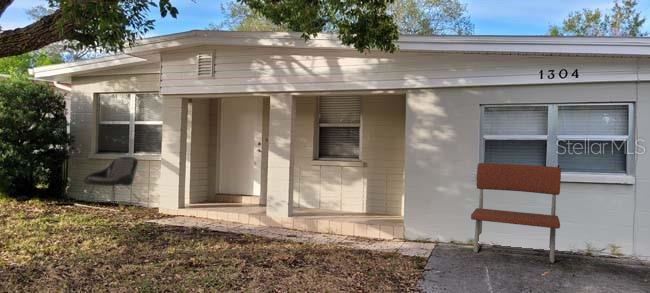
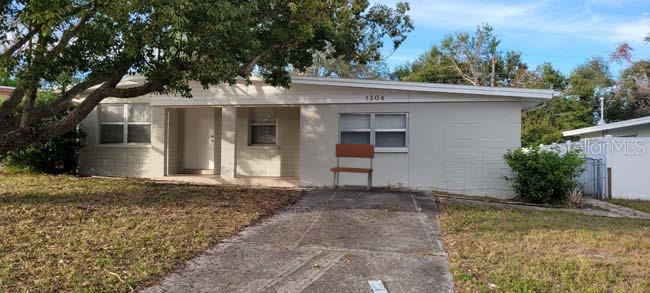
lounge chair: present [83,156,138,206] -> none [99,145,135,177]

